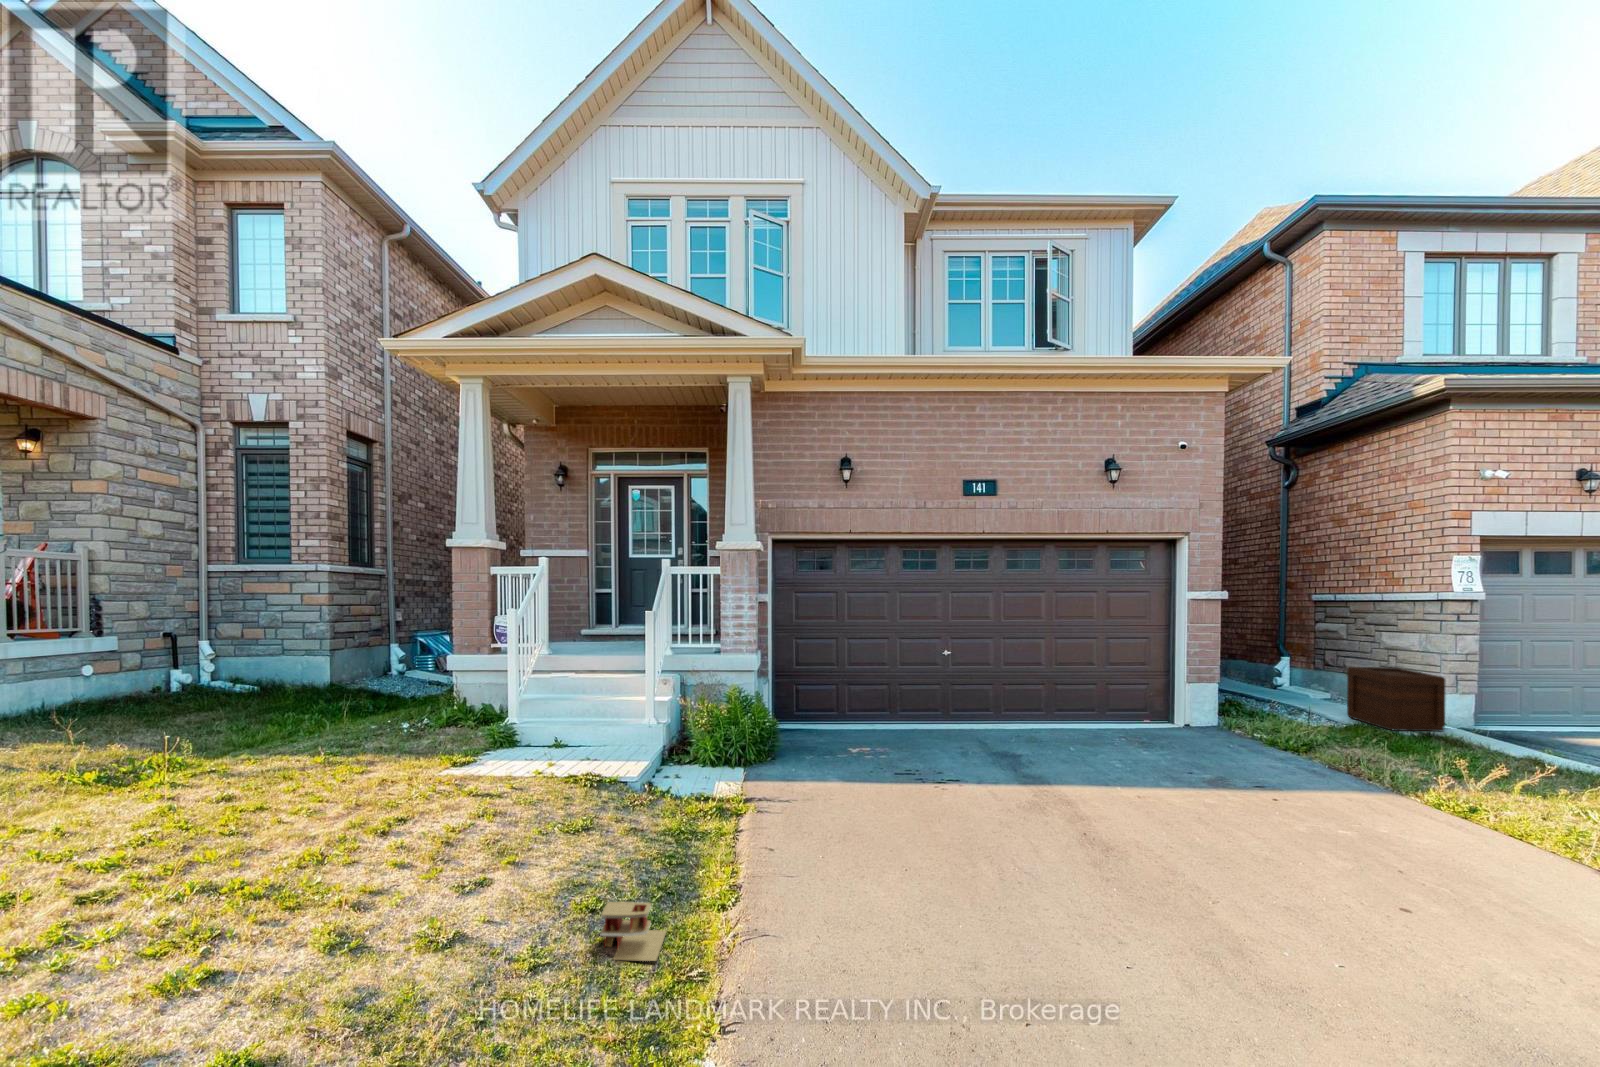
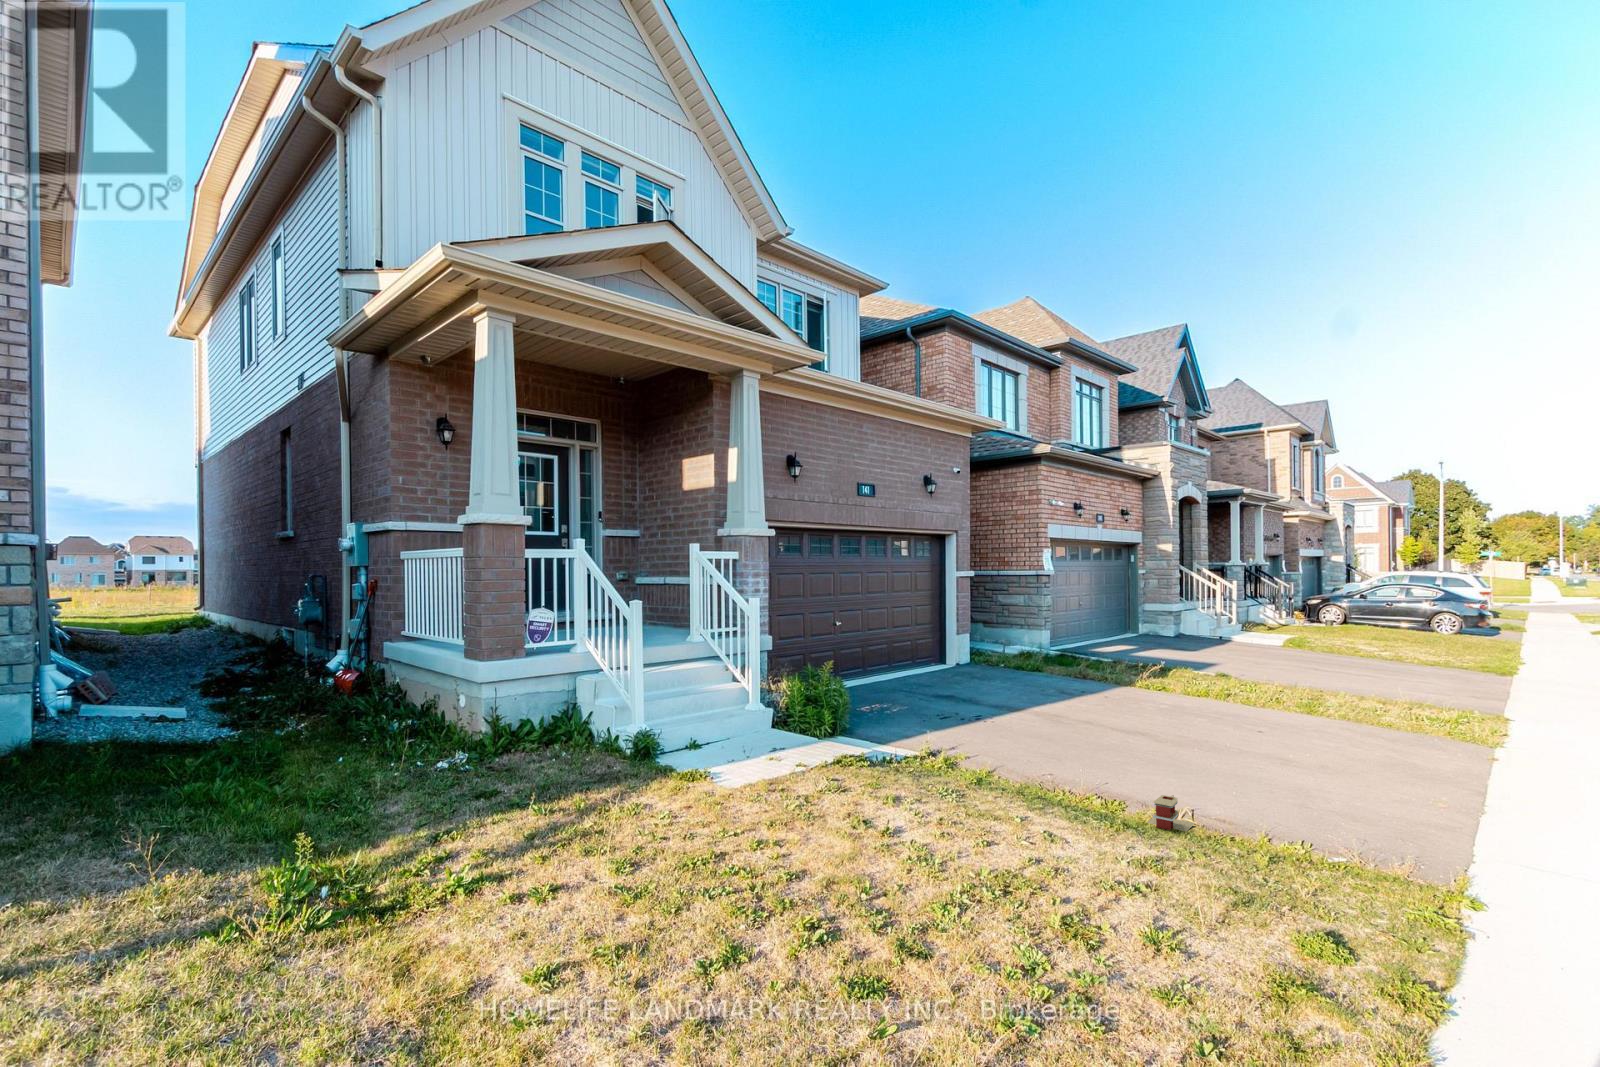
wooden crate: present [1347,667,1445,731] -> none [998,619,1044,656]

